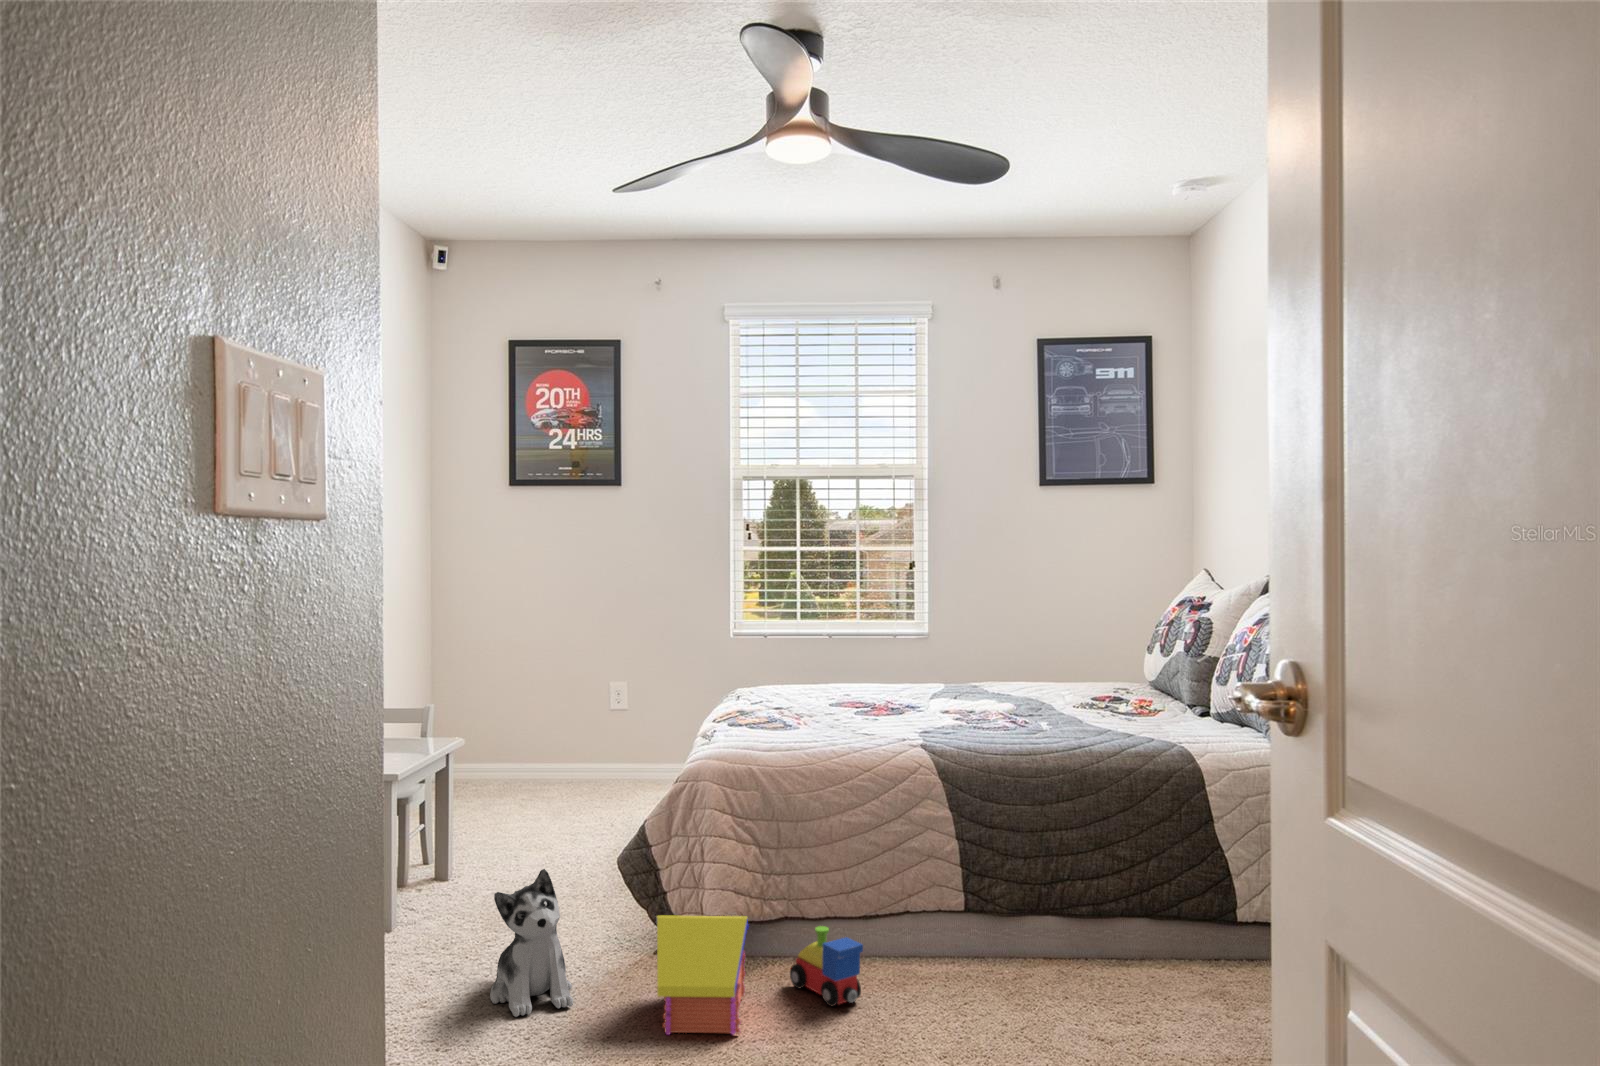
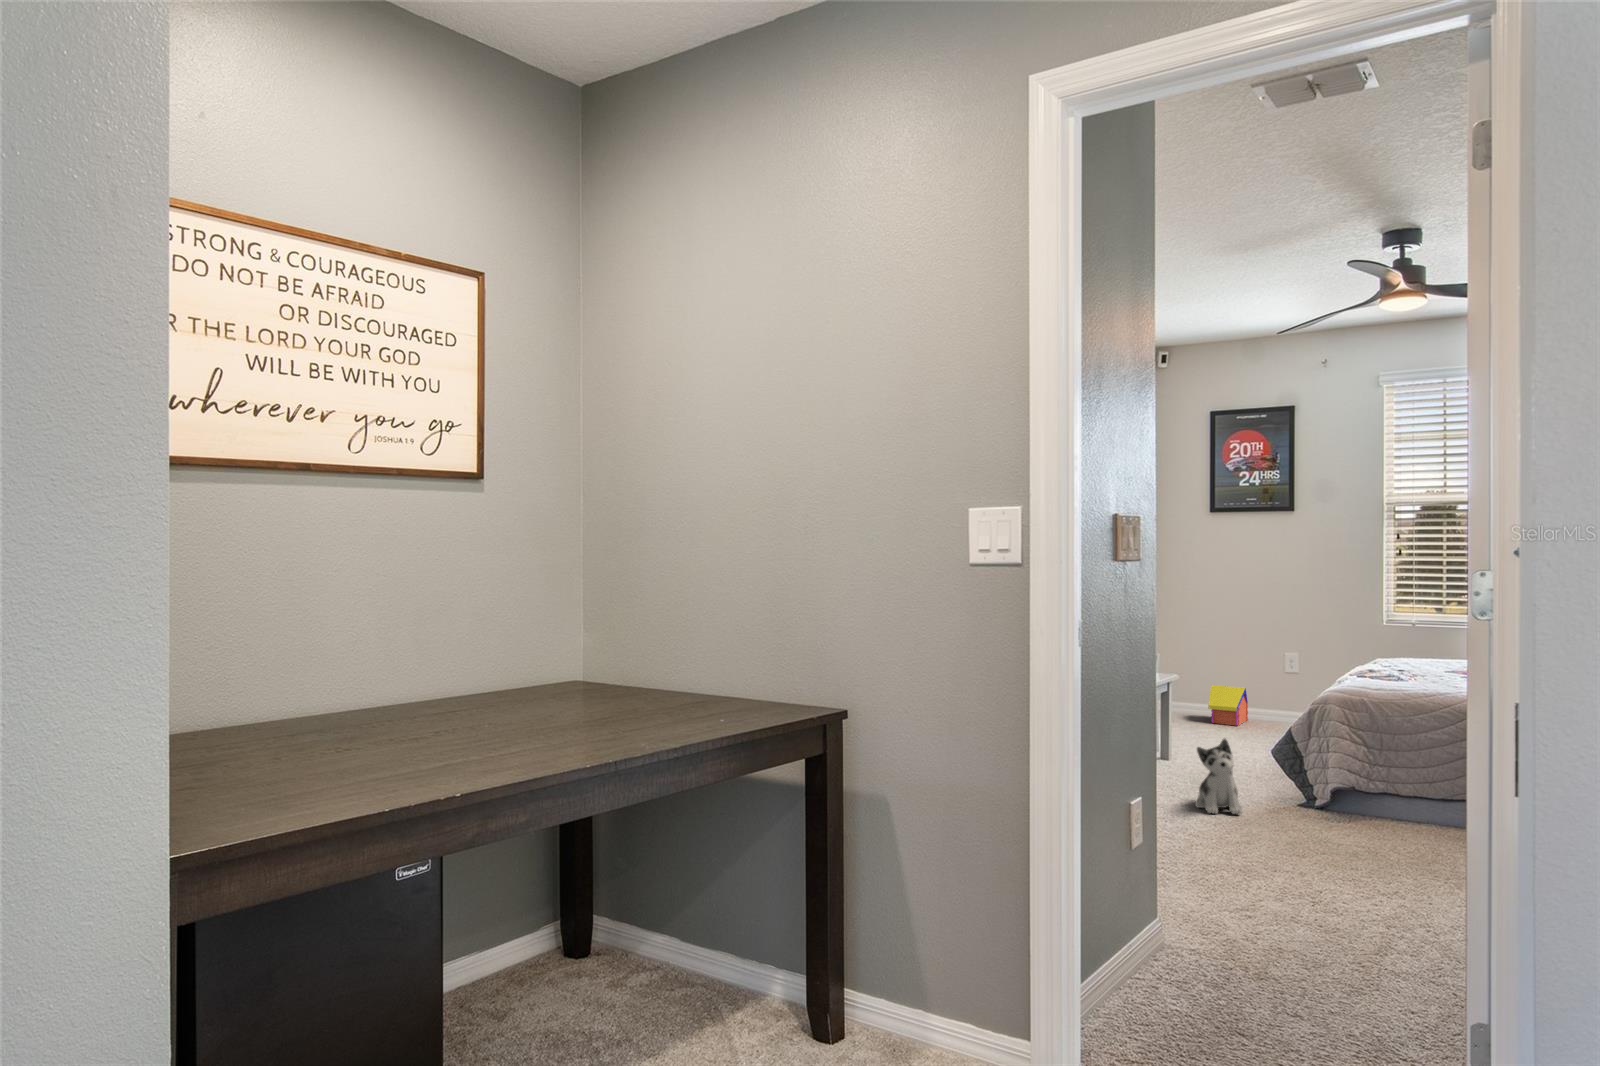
toy house: present [656,916,749,1035] -> present [1208,685,1248,726]
toy train: present [790,926,863,1006] -> none [1383,795,1430,840]

